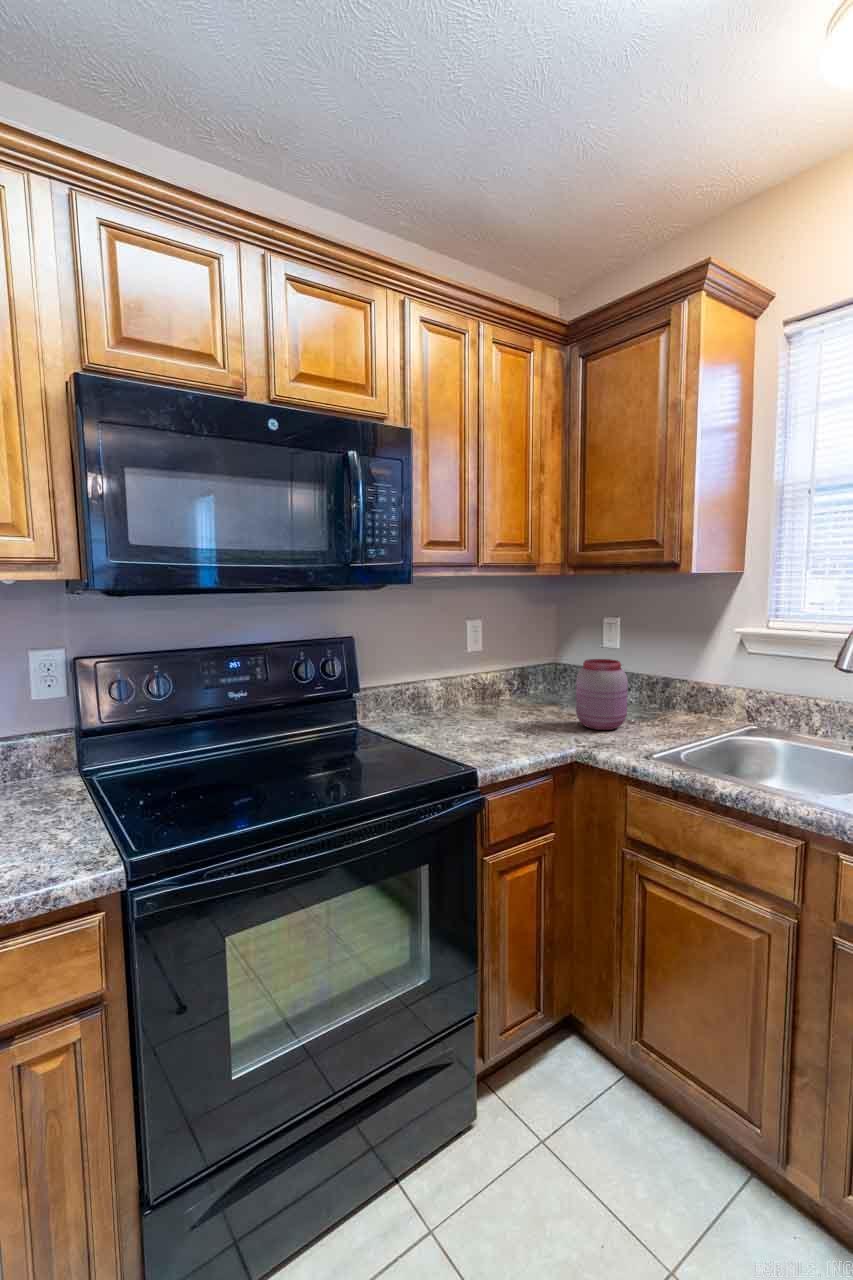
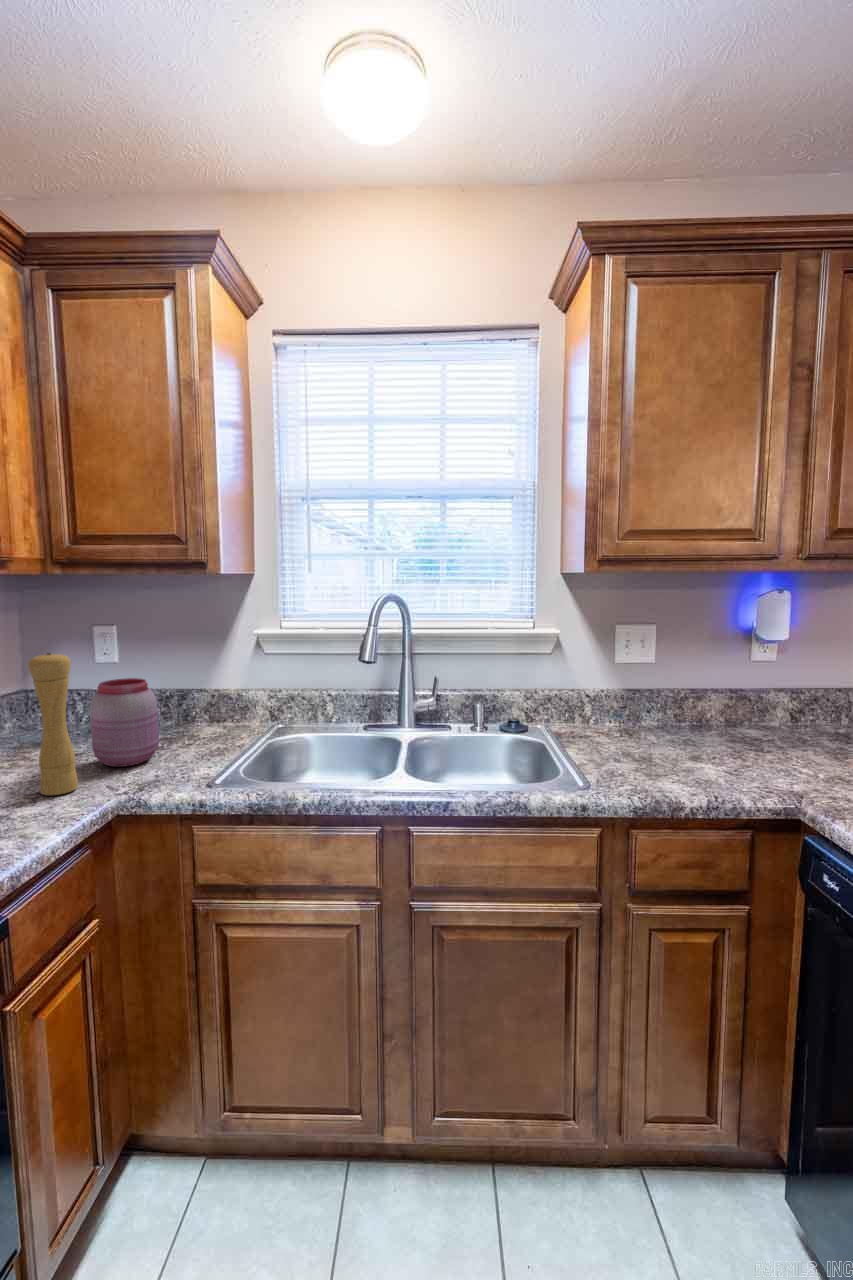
pepper mill: none [532,631,559,737] -> present [29,652,78,795]

